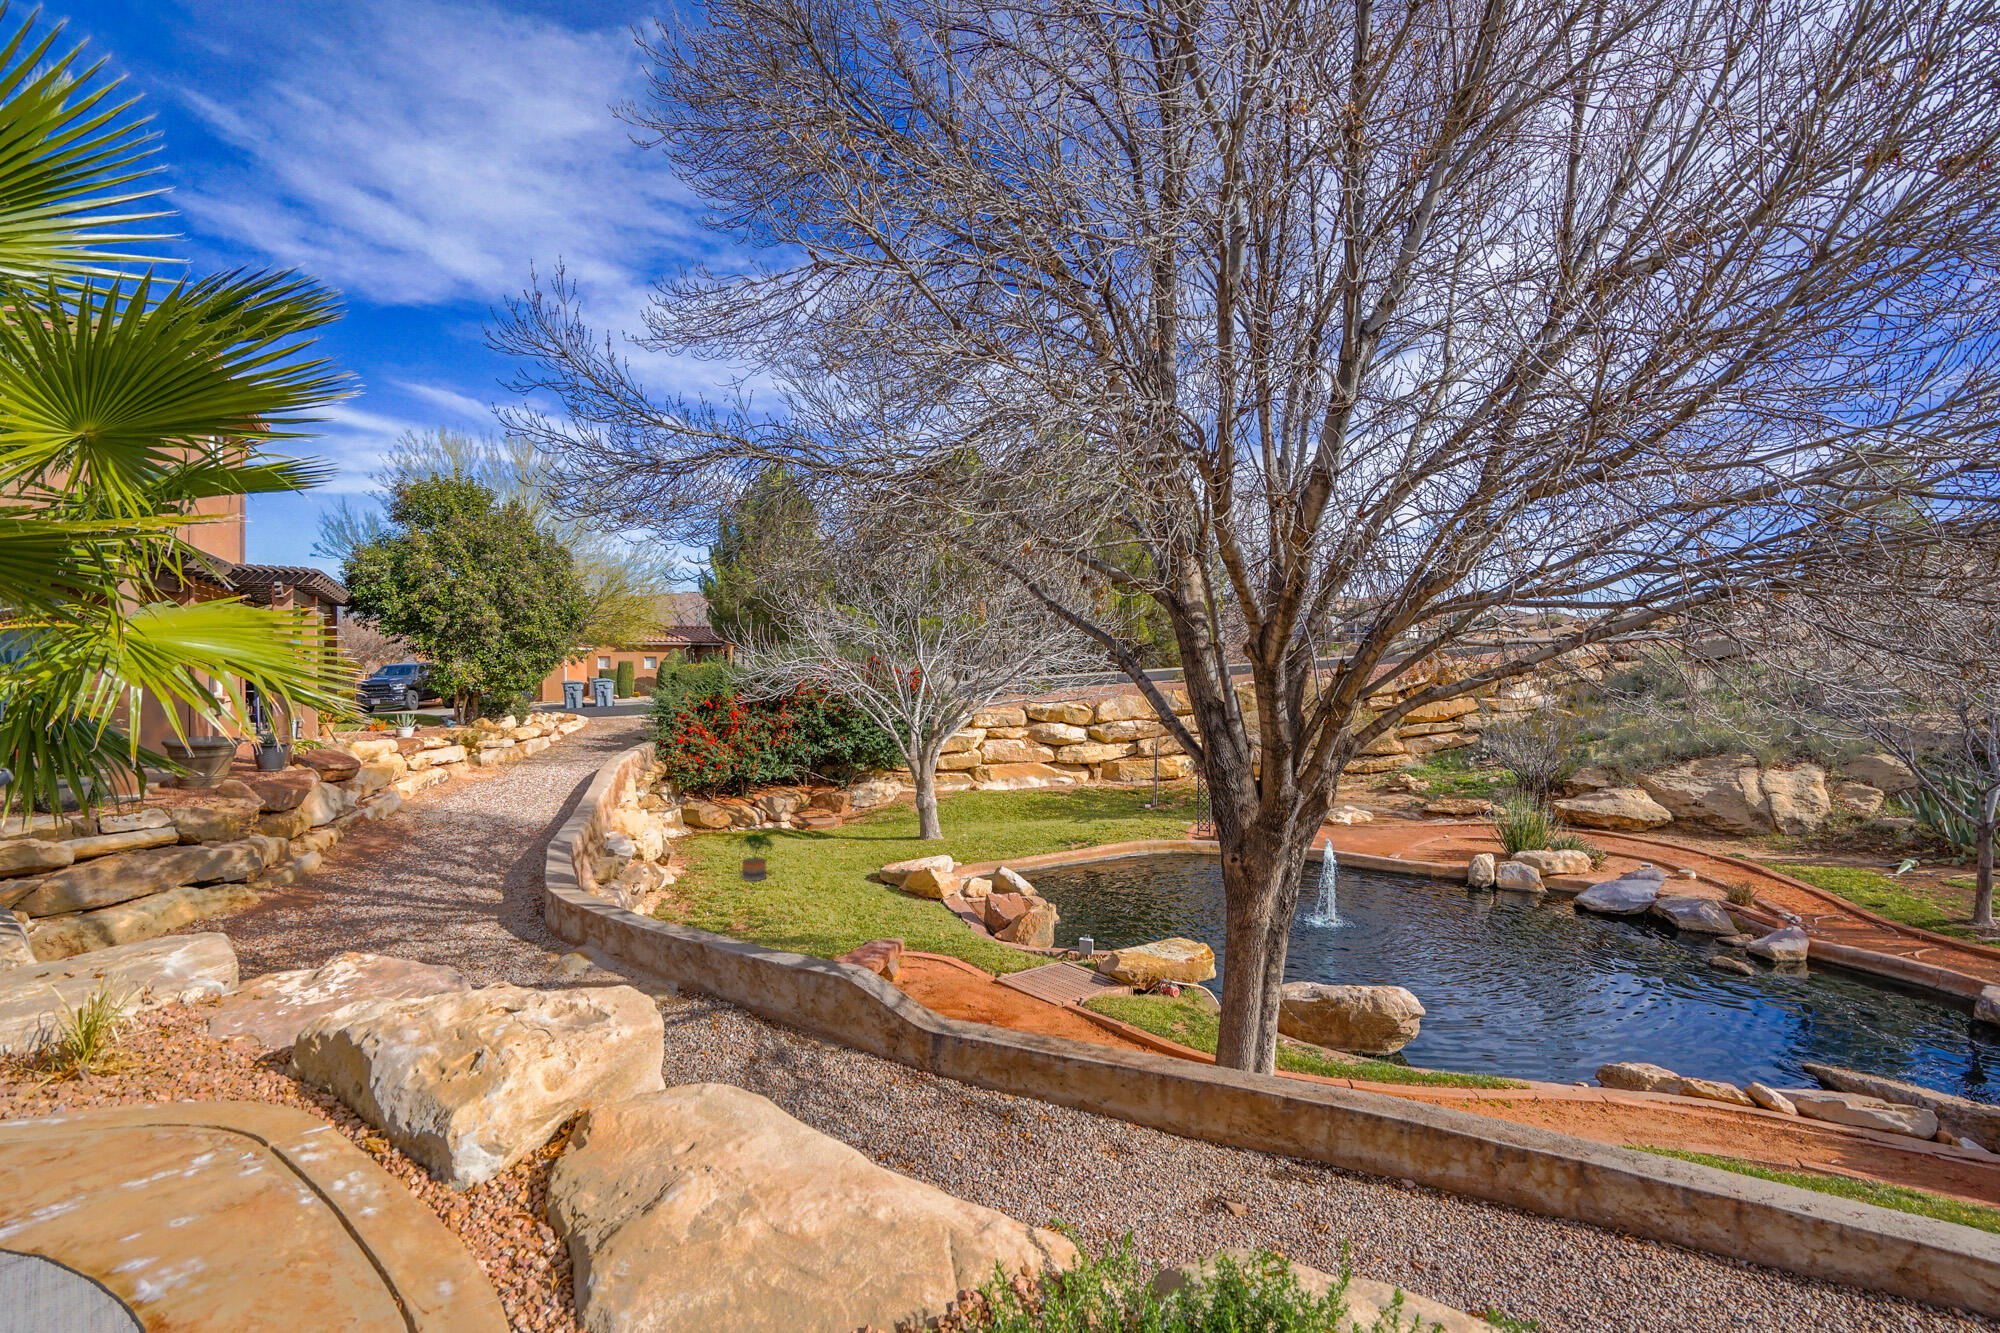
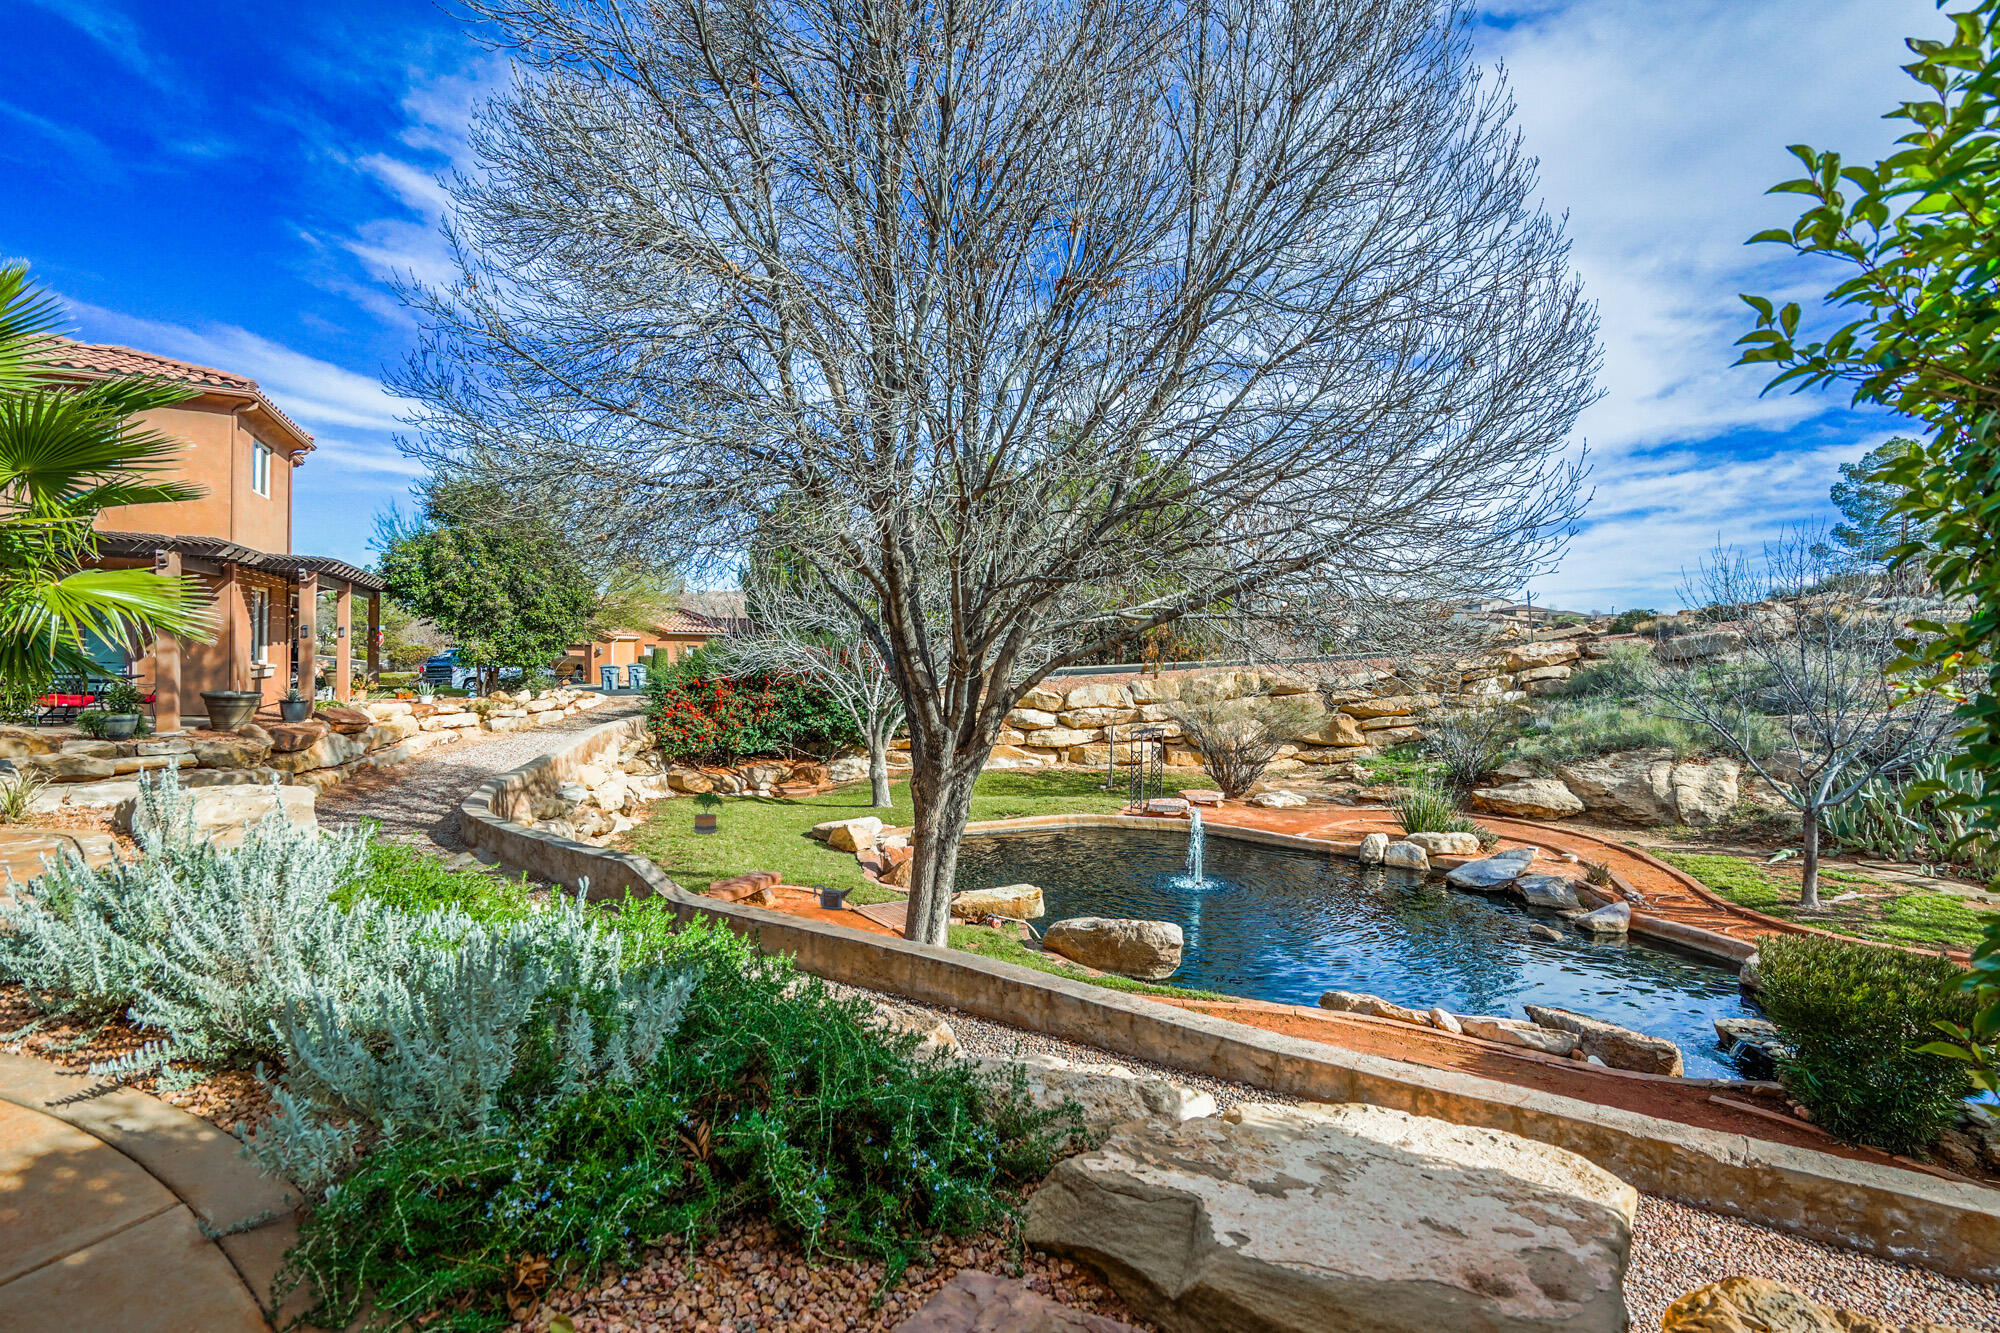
watering can: none [934,954,983,984] -> present [813,884,854,909]

